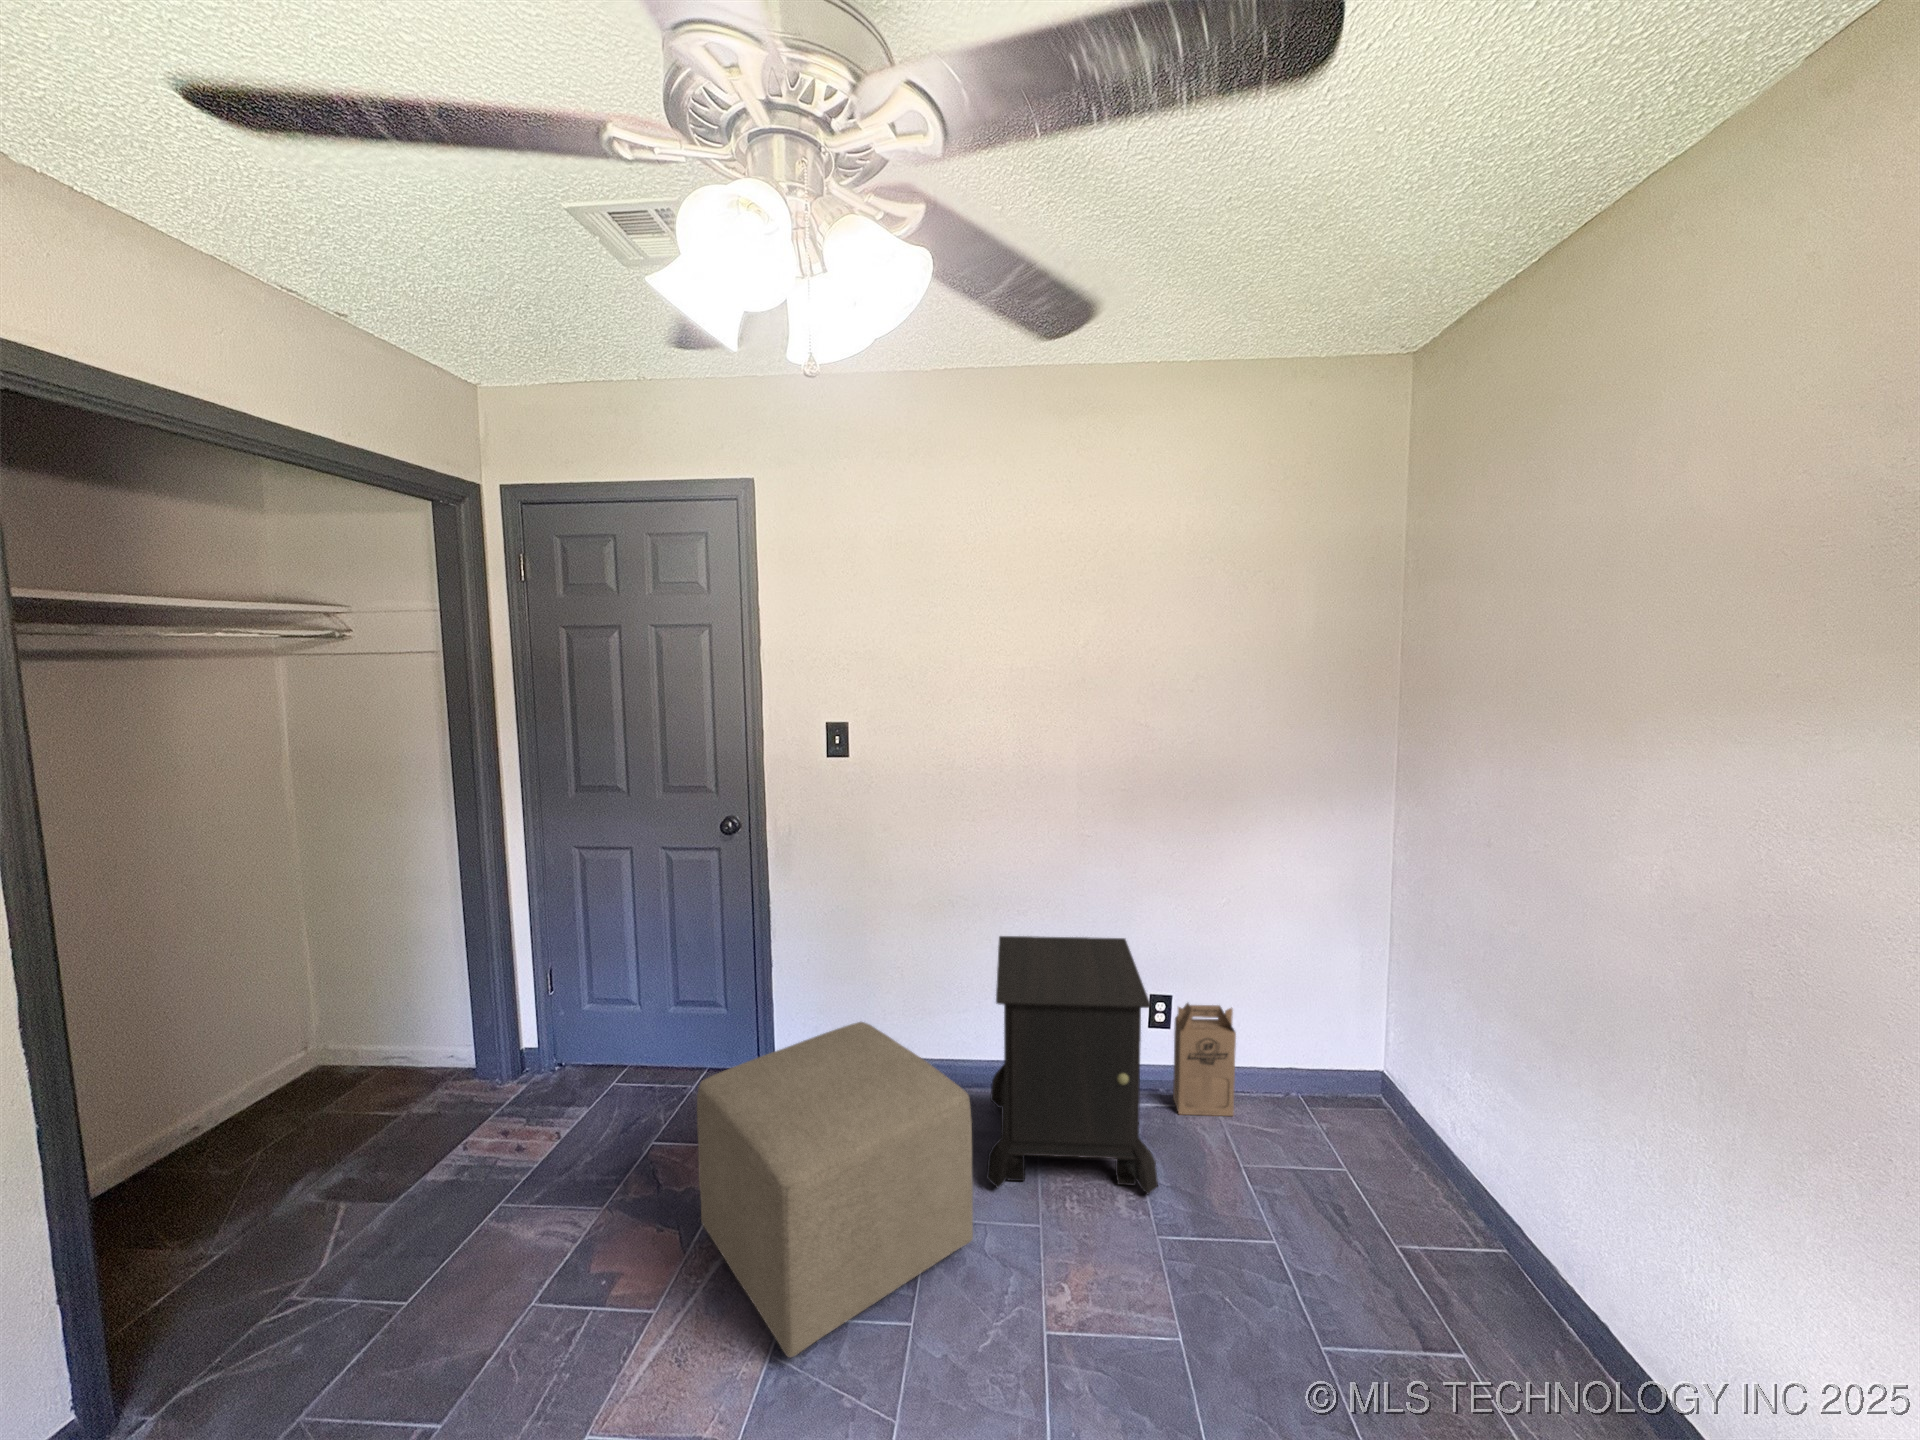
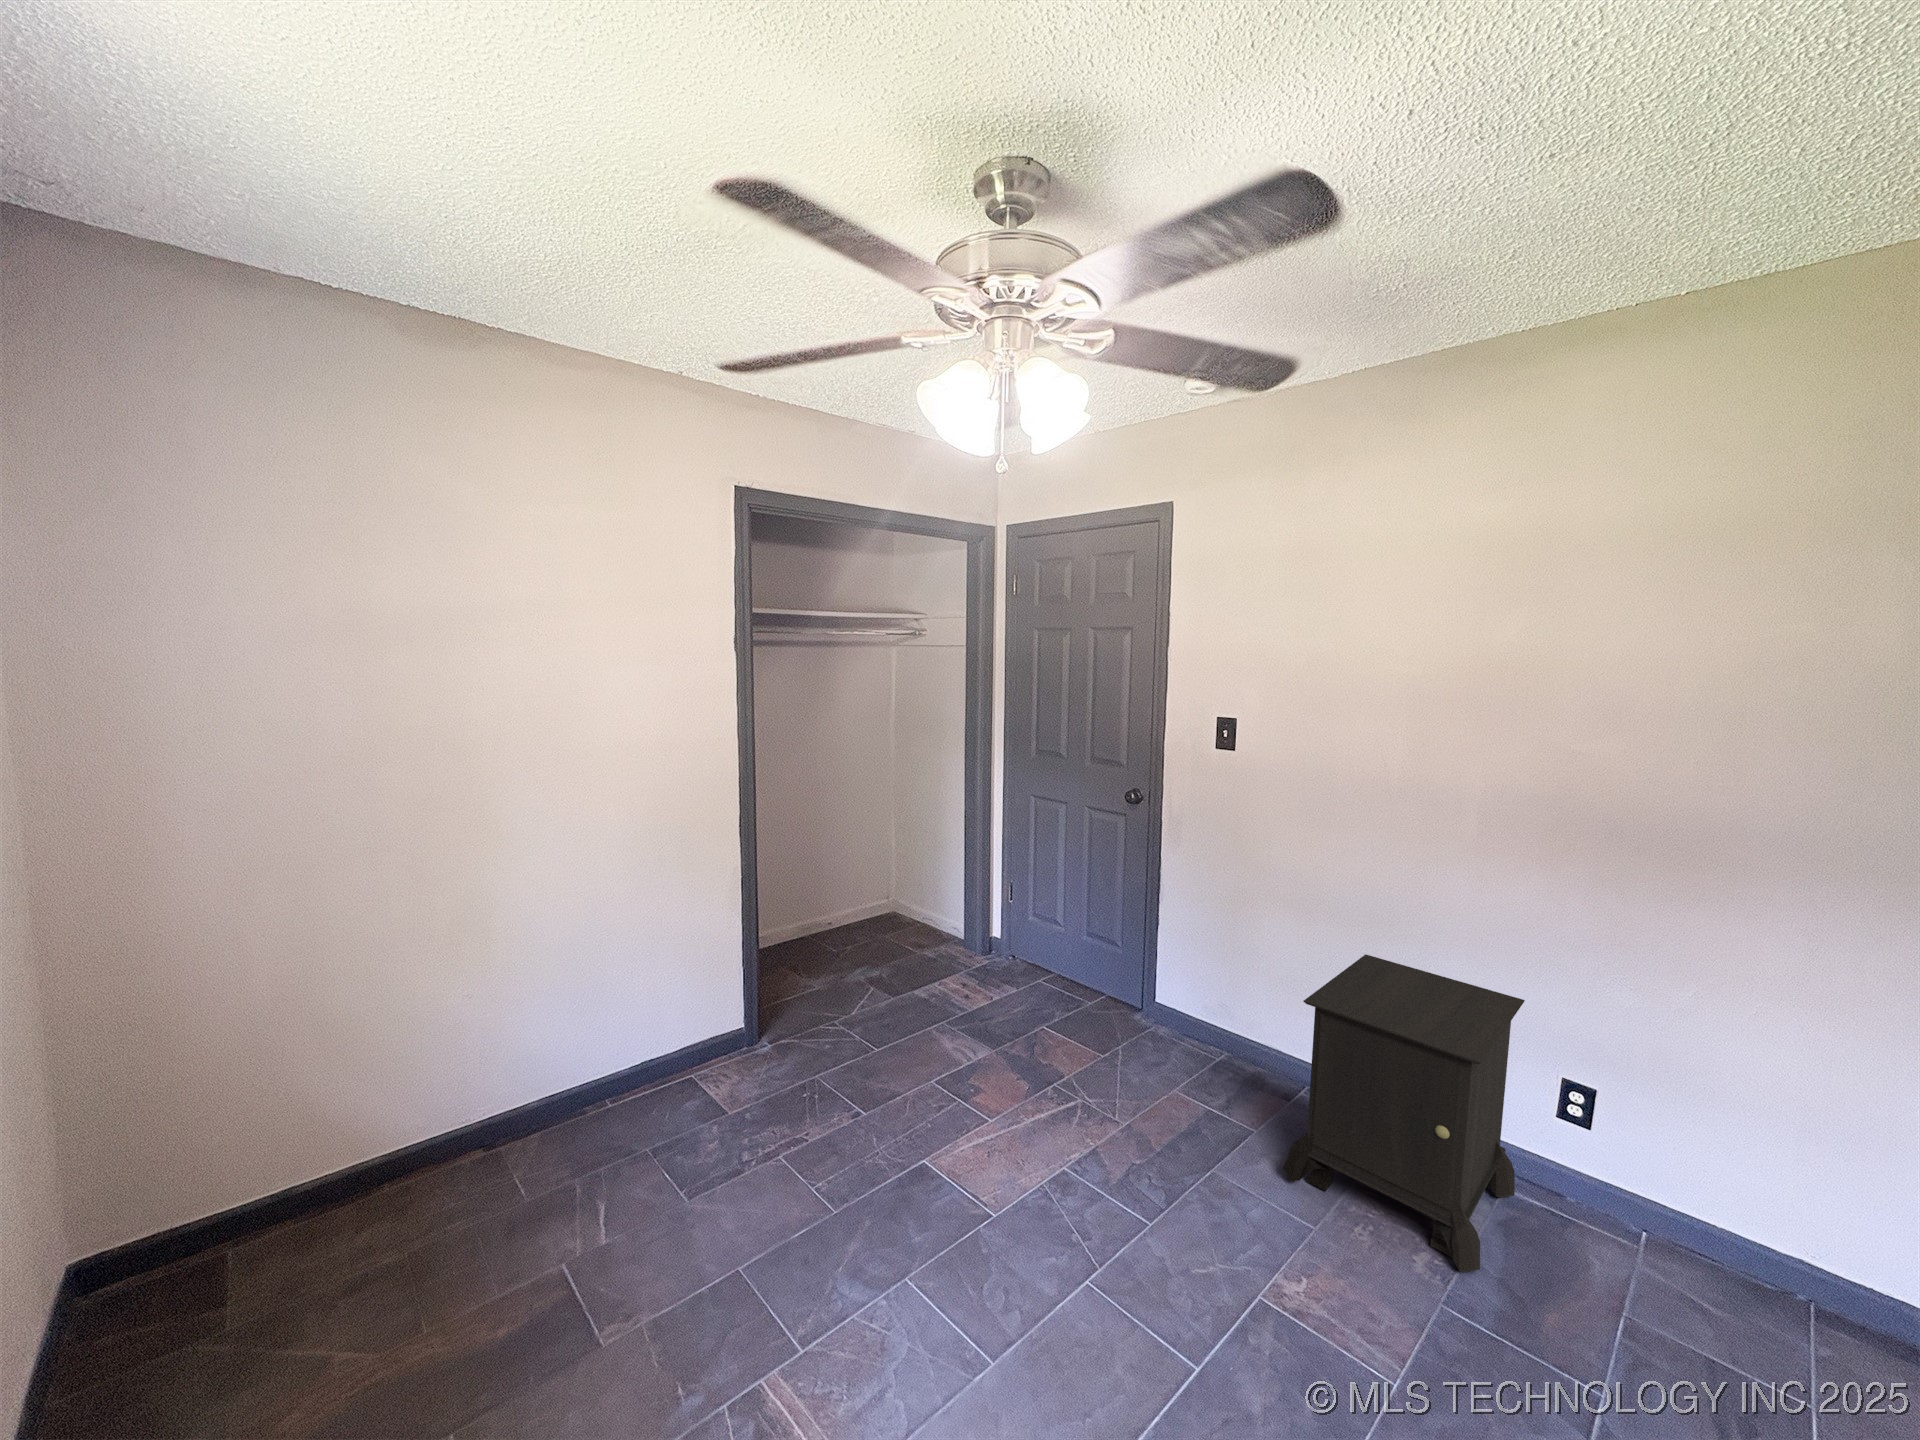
cardboard box: present [1173,1003,1236,1116] -> none [1575,1102,1681,1273]
ottoman: present [697,1022,973,1357] -> none [1041,977,1242,1201]

